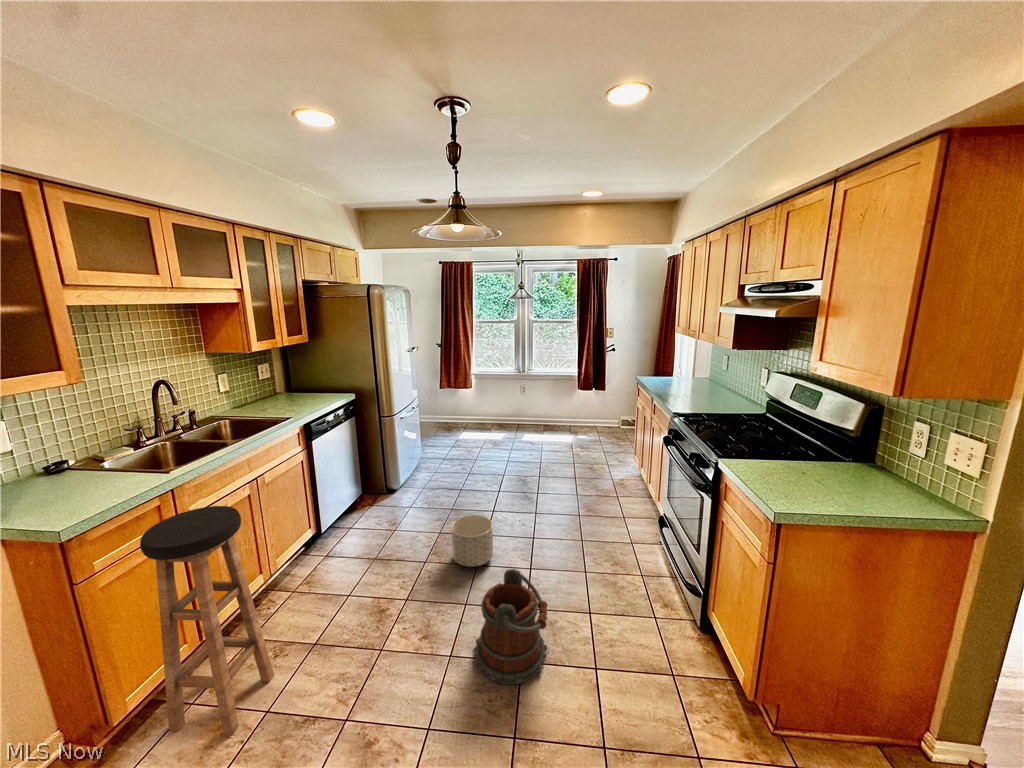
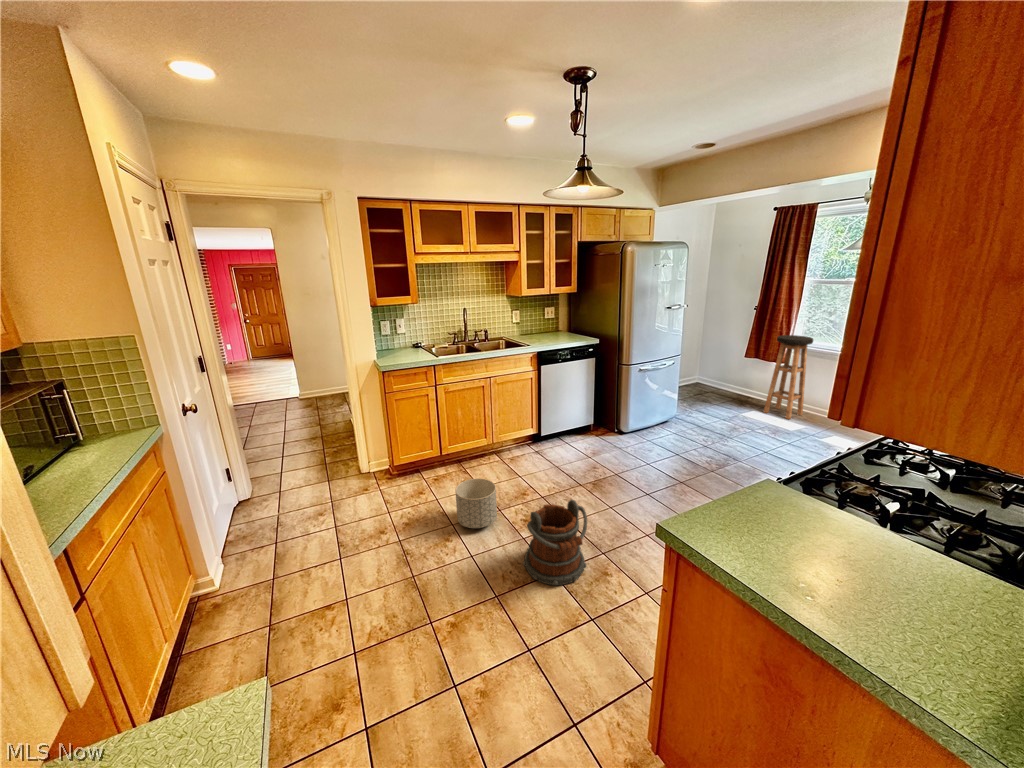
bar stool: present [140,506,274,735] -> present [764,335,813,419]
planter: present [452,515,493,567] -> present [455,479,497,528]

